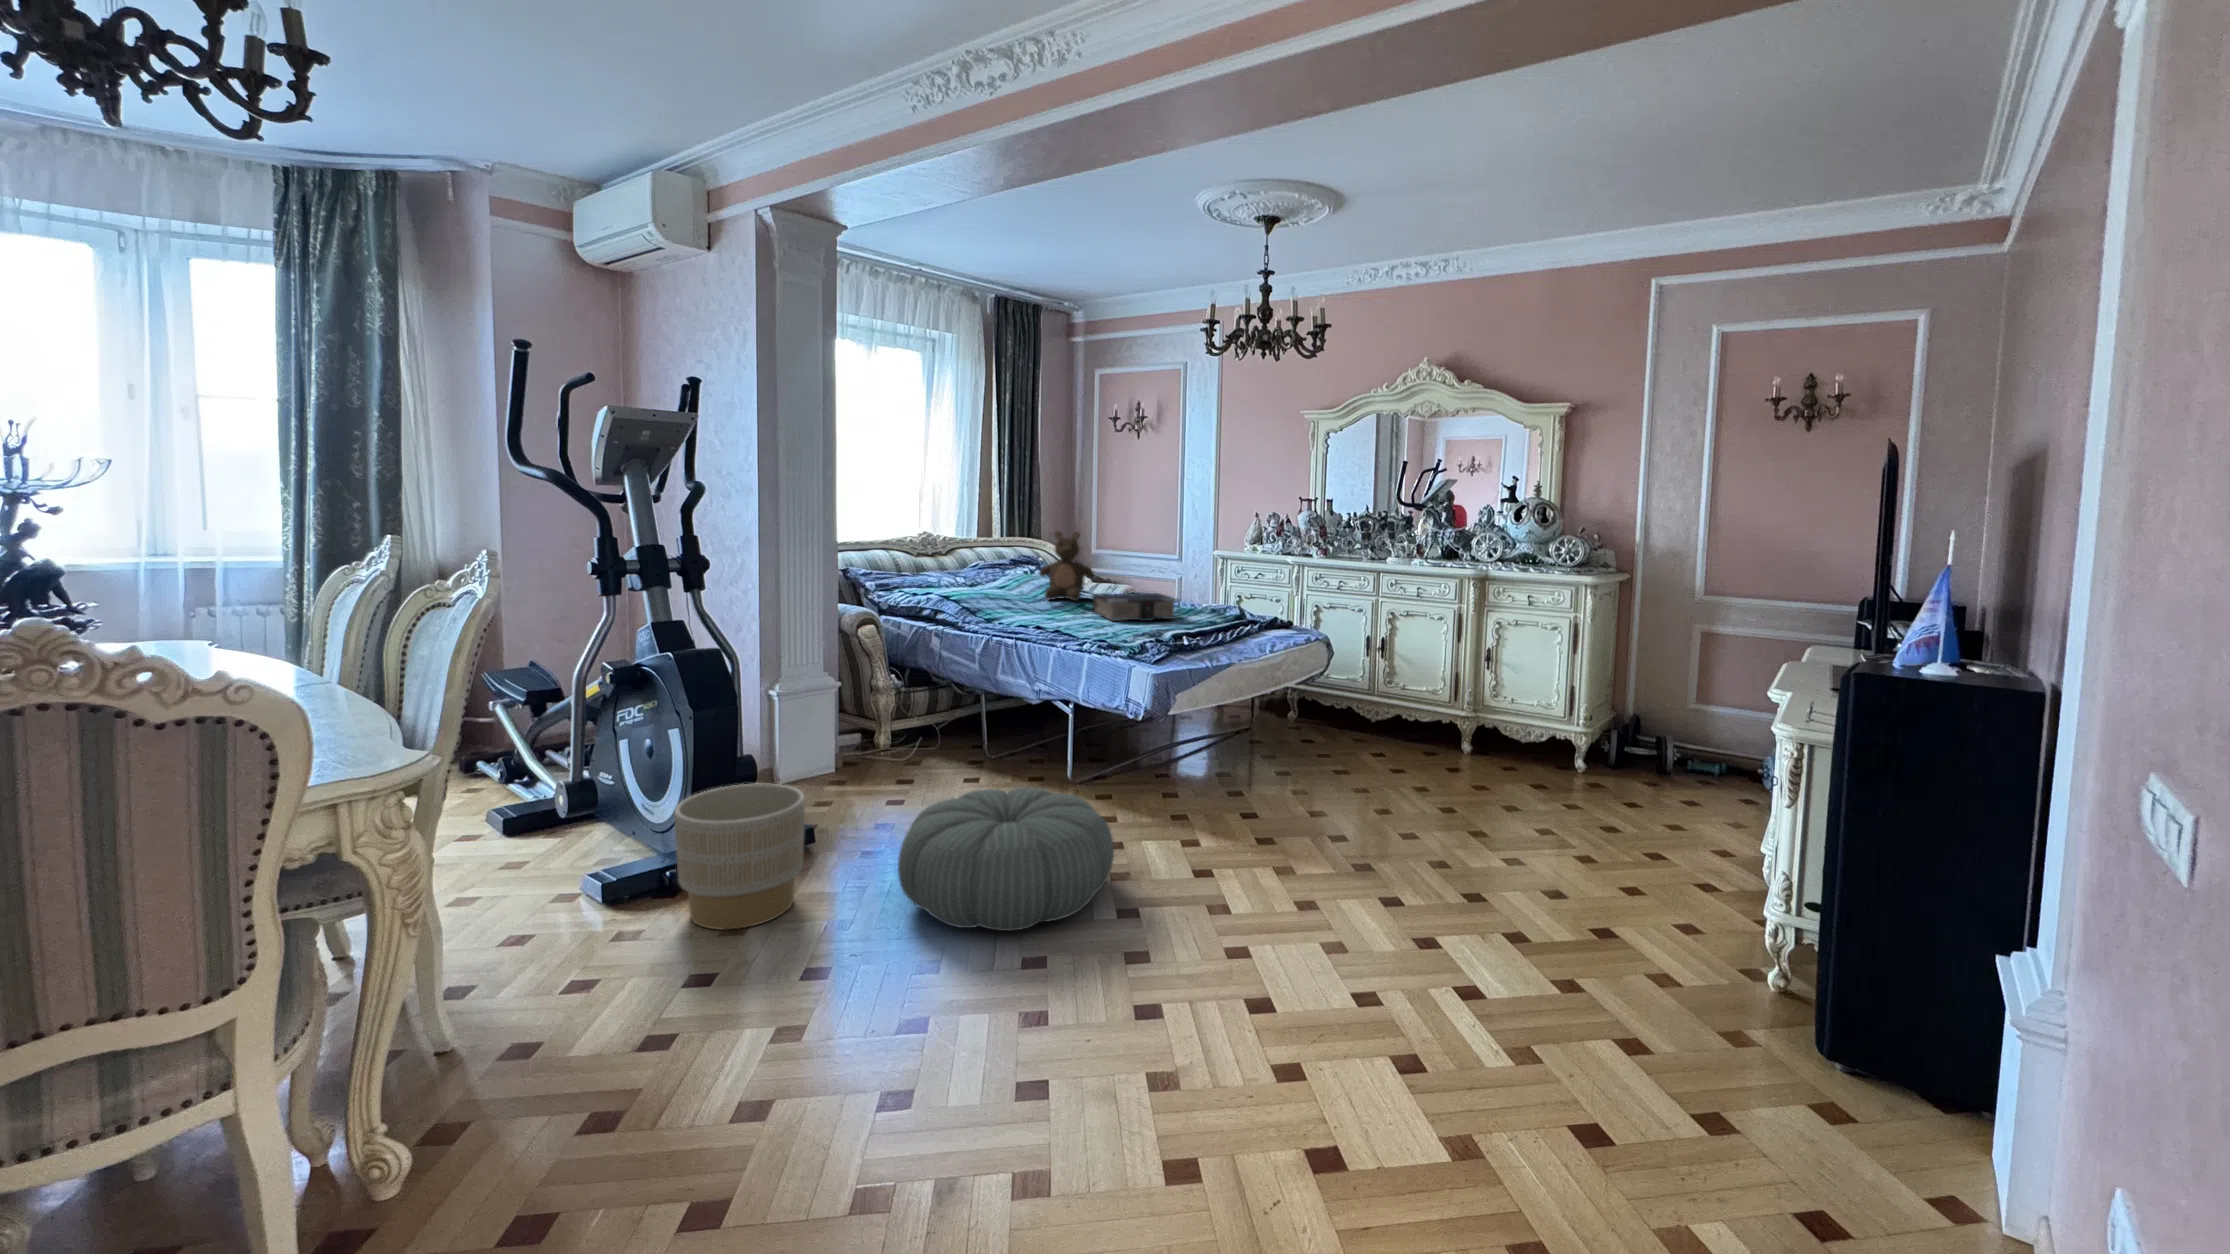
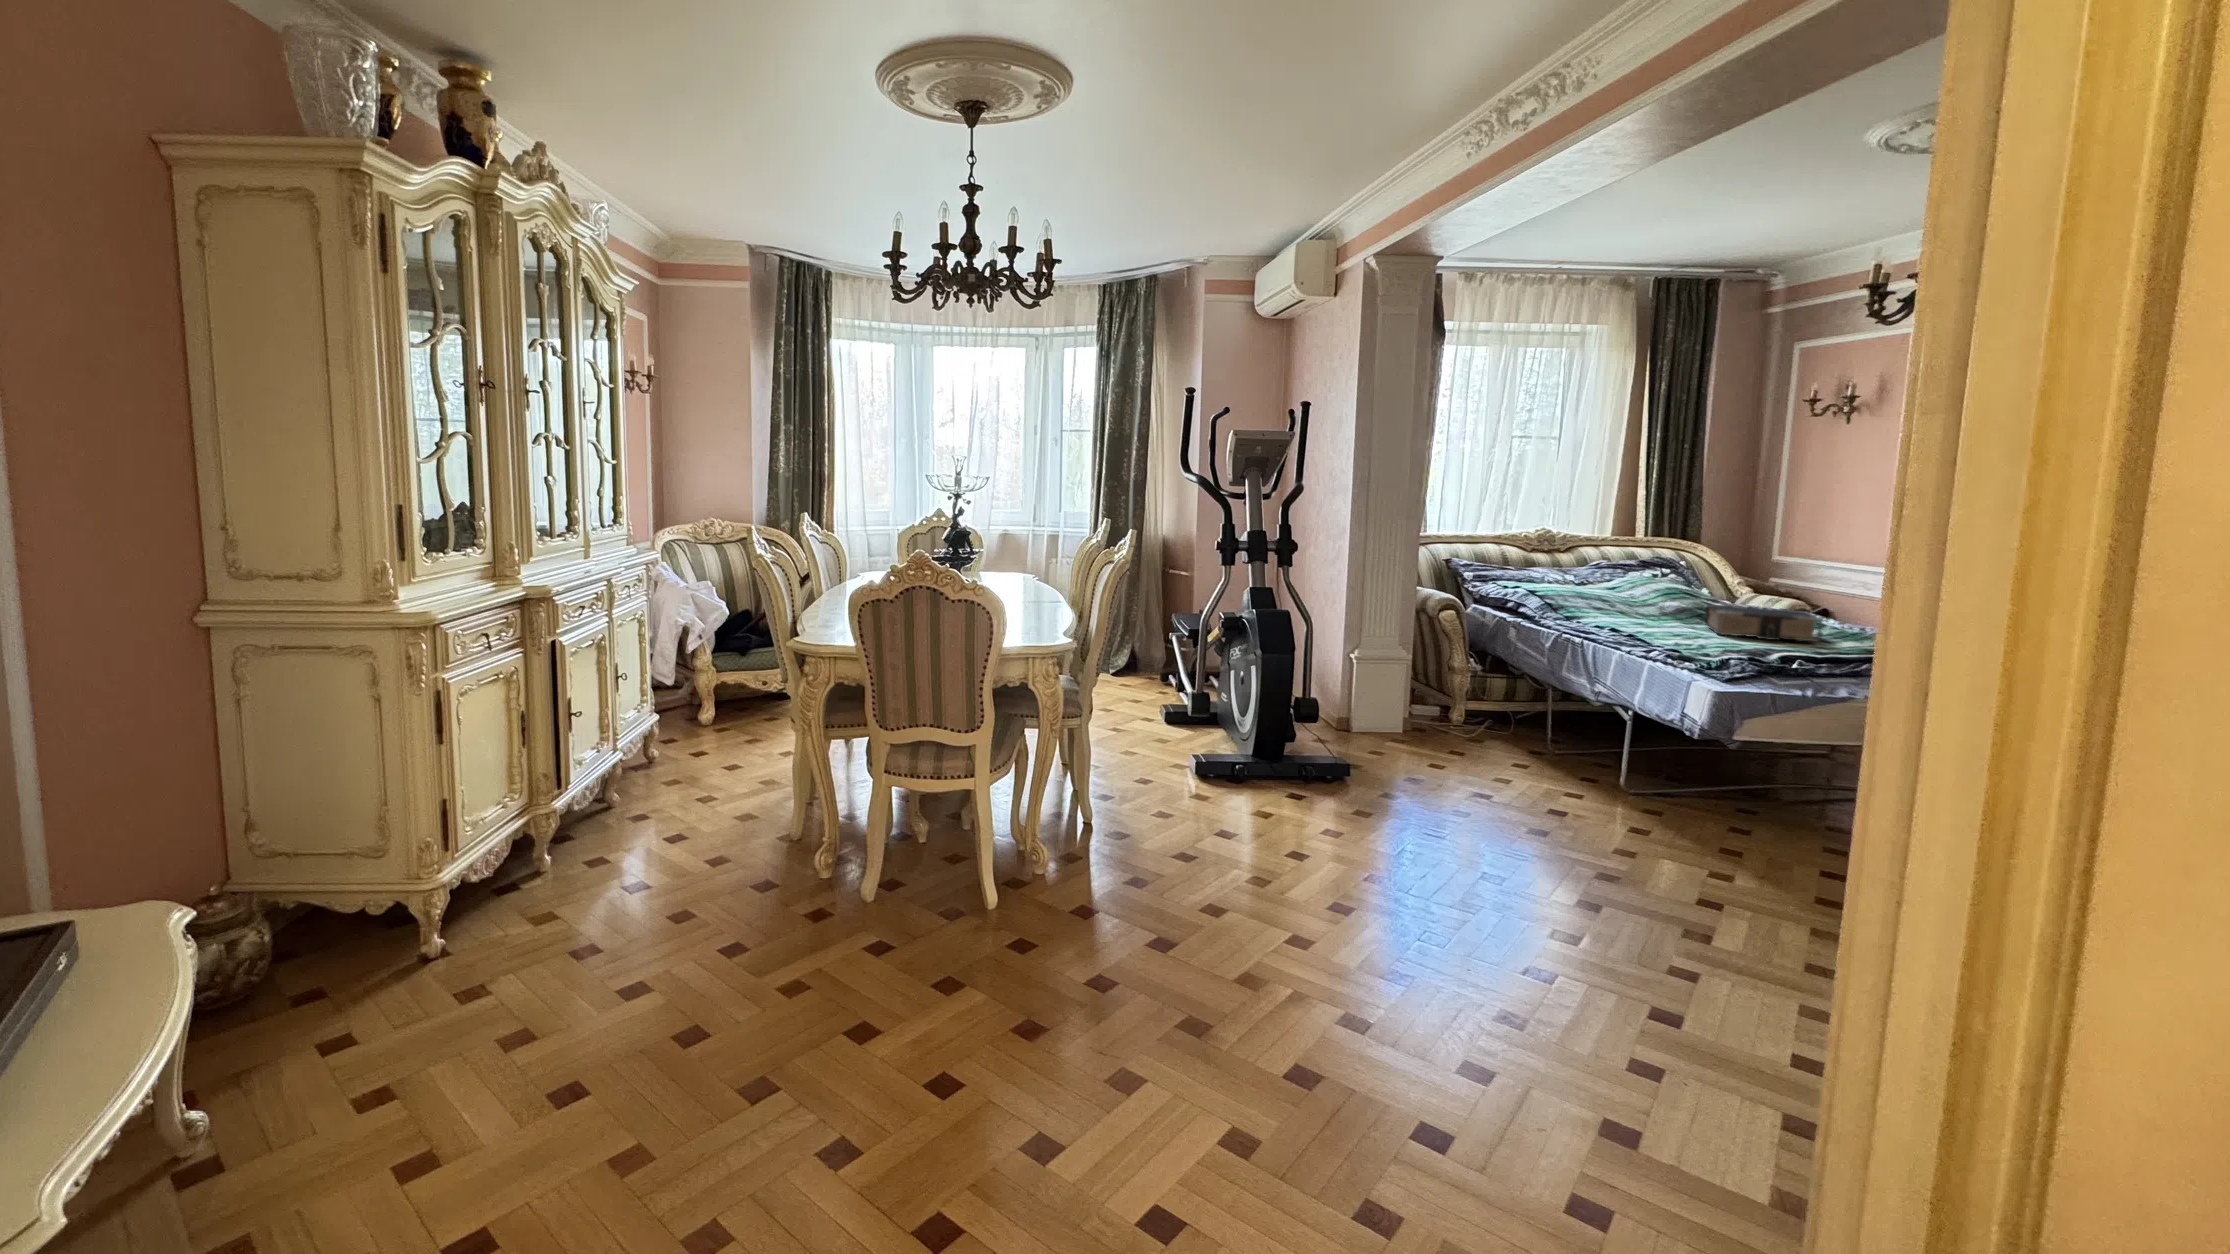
stuffed bear: present [1039,531,1094,601] -> none [1659,533,1730,611]
planter: present [674,783,805,930] -> none [1241,710,1331,813]
pouf: present [898,787,1114,931] -> none [1388,758,1594,881]

